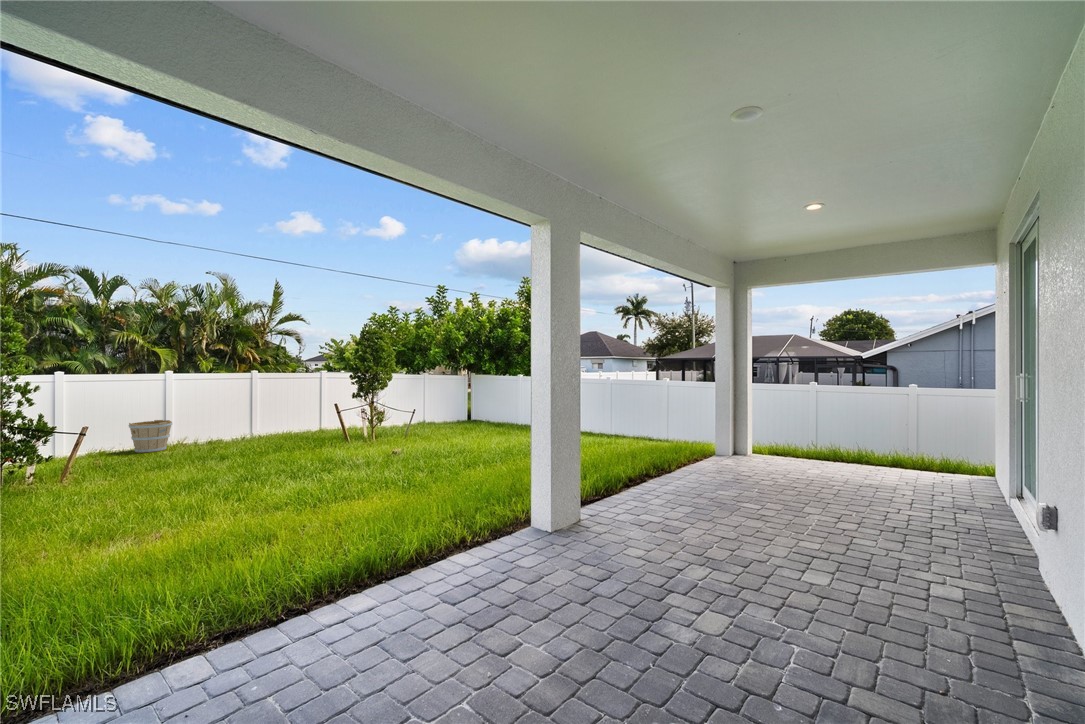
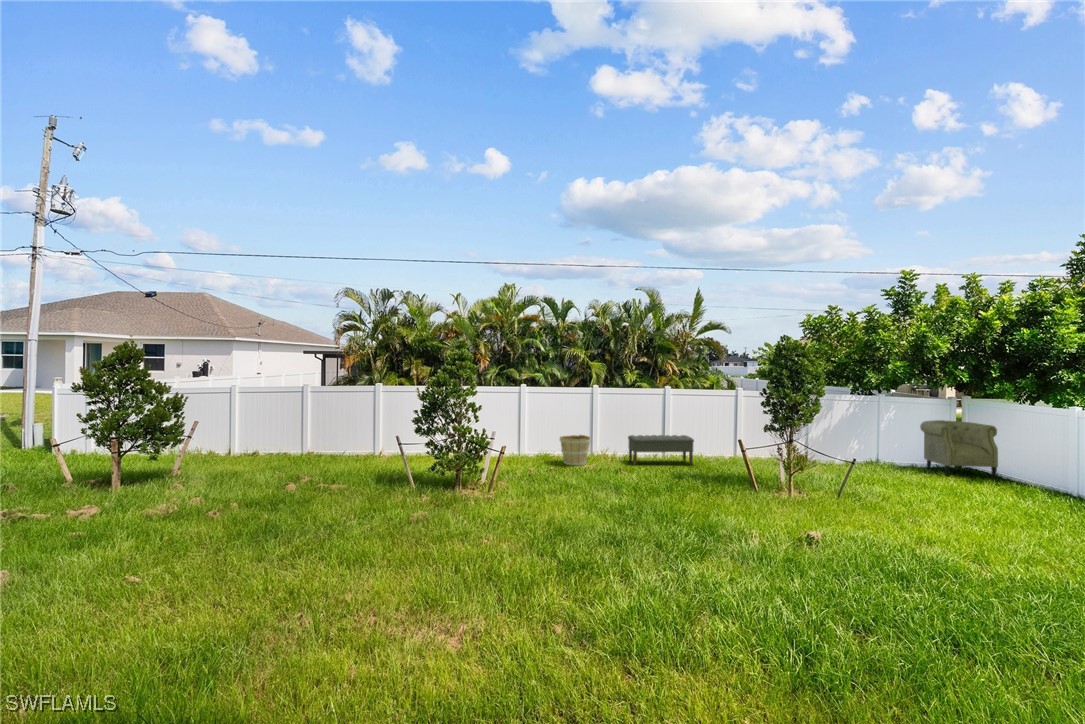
chair: none [449,388,489,423] -> present [920,420,998,478]
bench: none [215,412,287,444] -> present [628,435,694,465]

